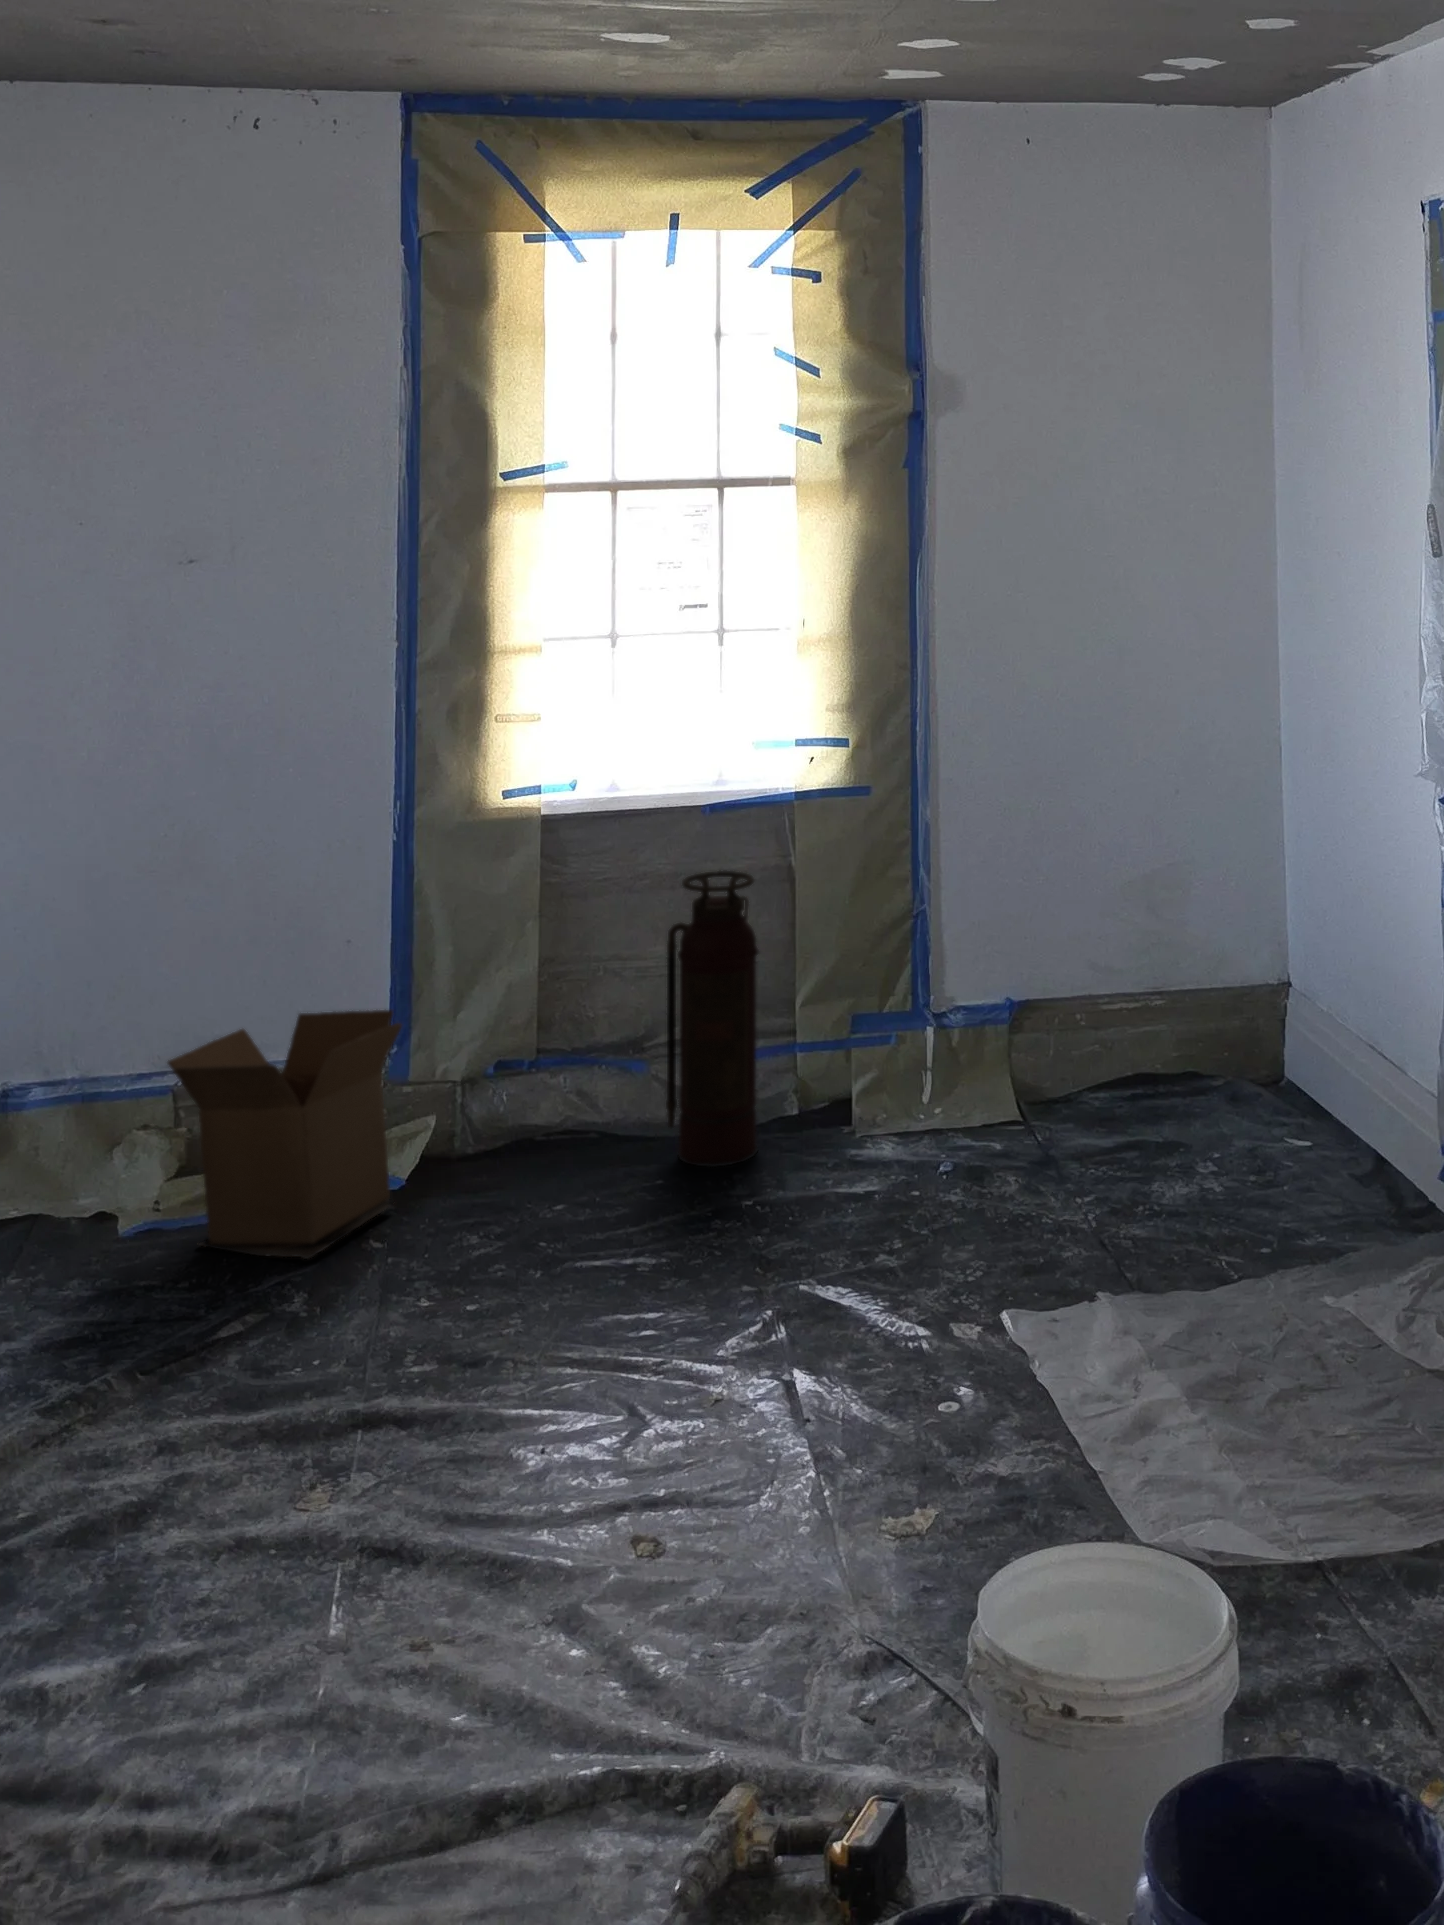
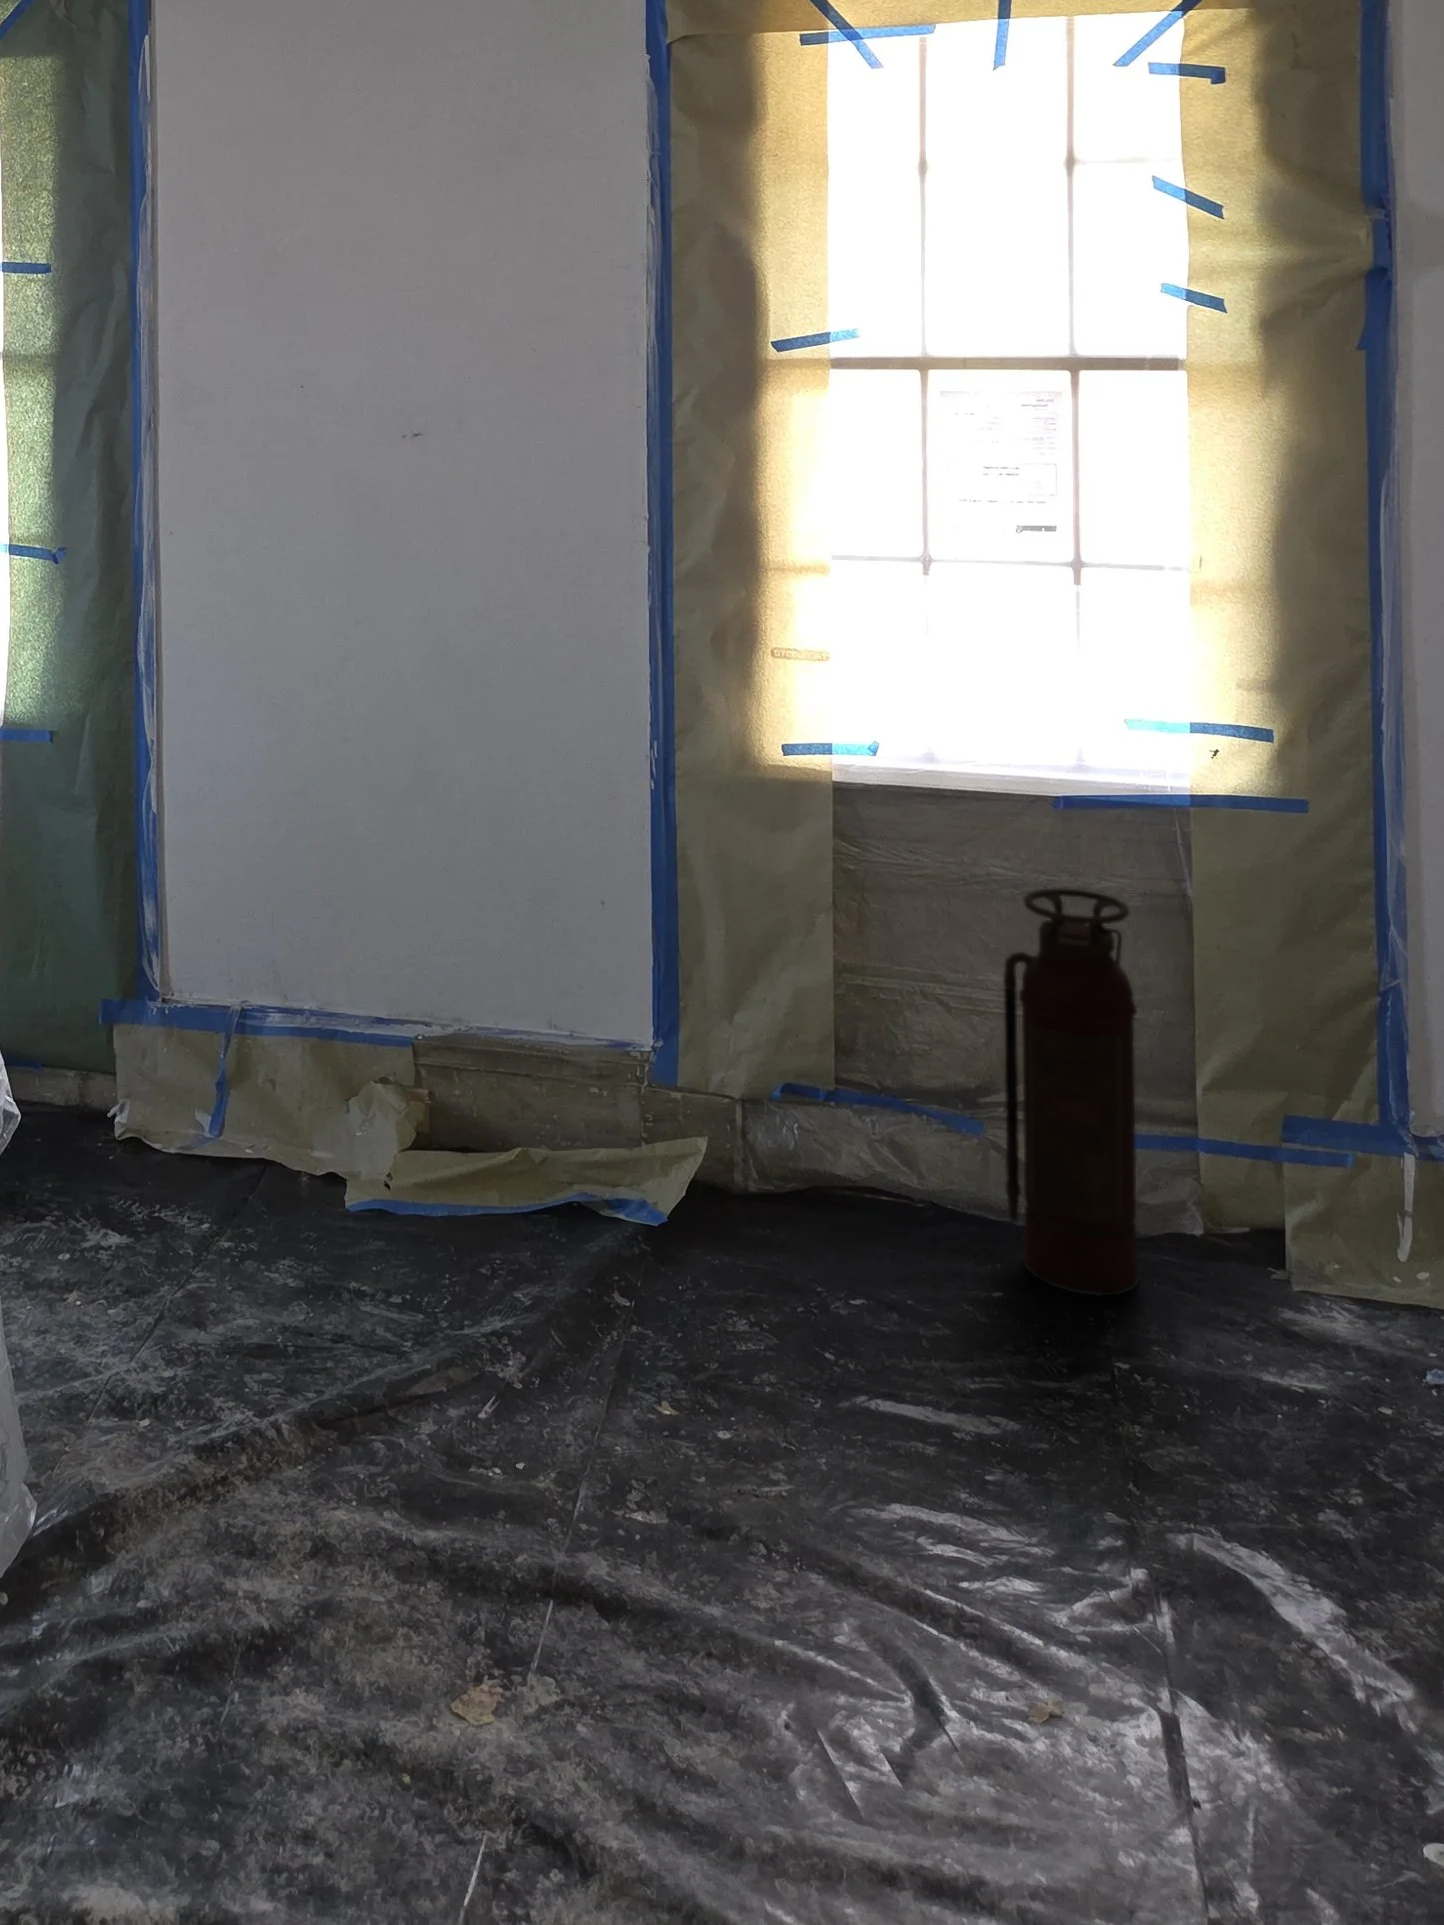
cardboard box: present [168,1010,402,1259] -> none [388,980,653,1298]

